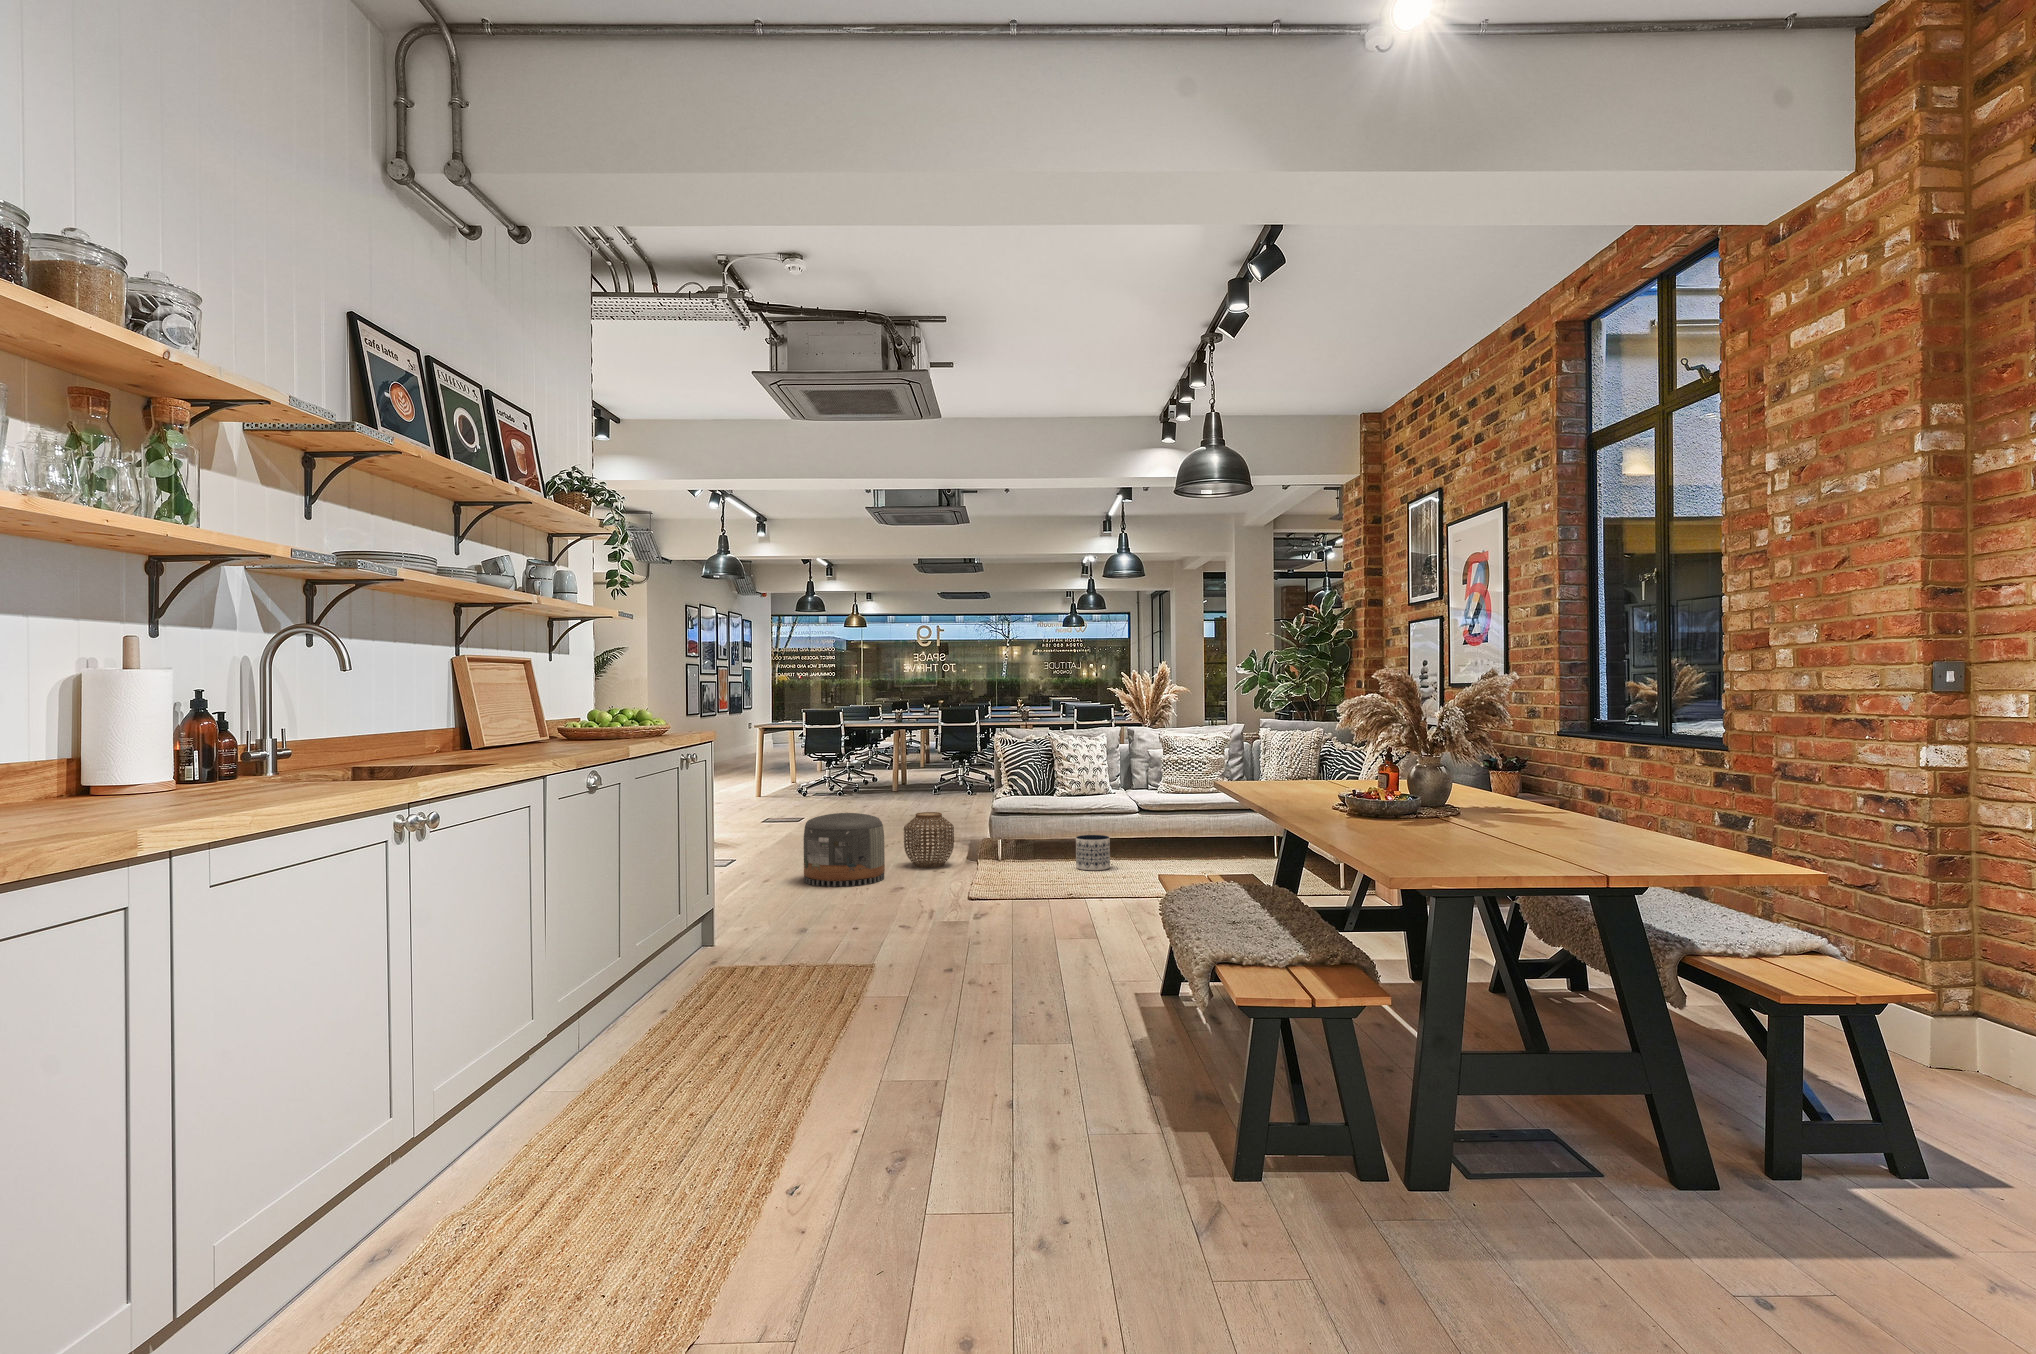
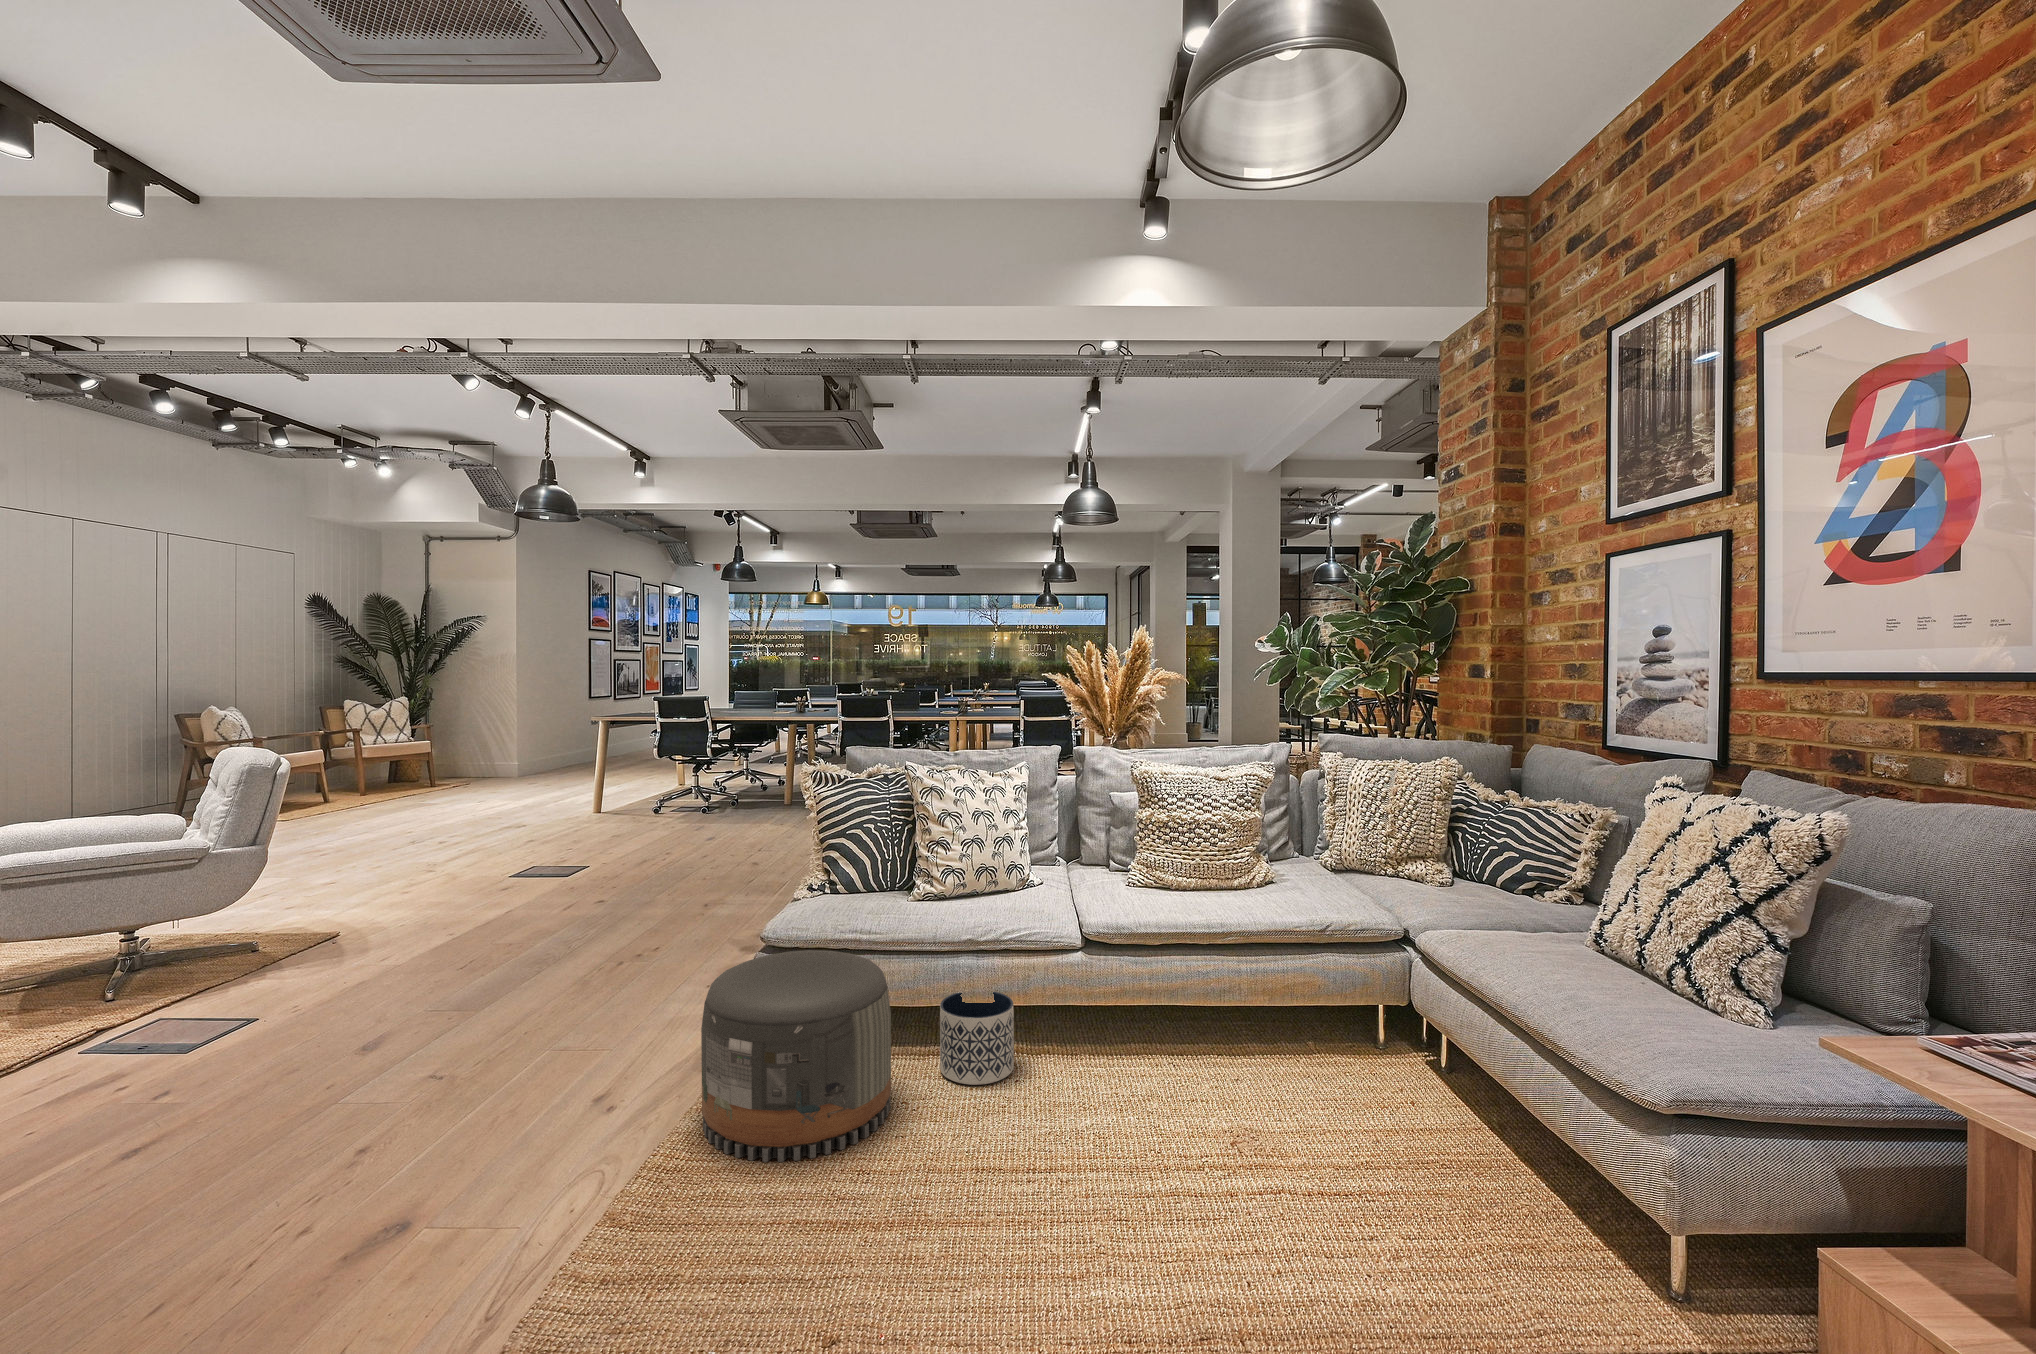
woven basket: present [904,812,954,868] -> none [582,931,696,1058]
pouf: present [803,813,885,887] -> present [701,950,891,1162]

